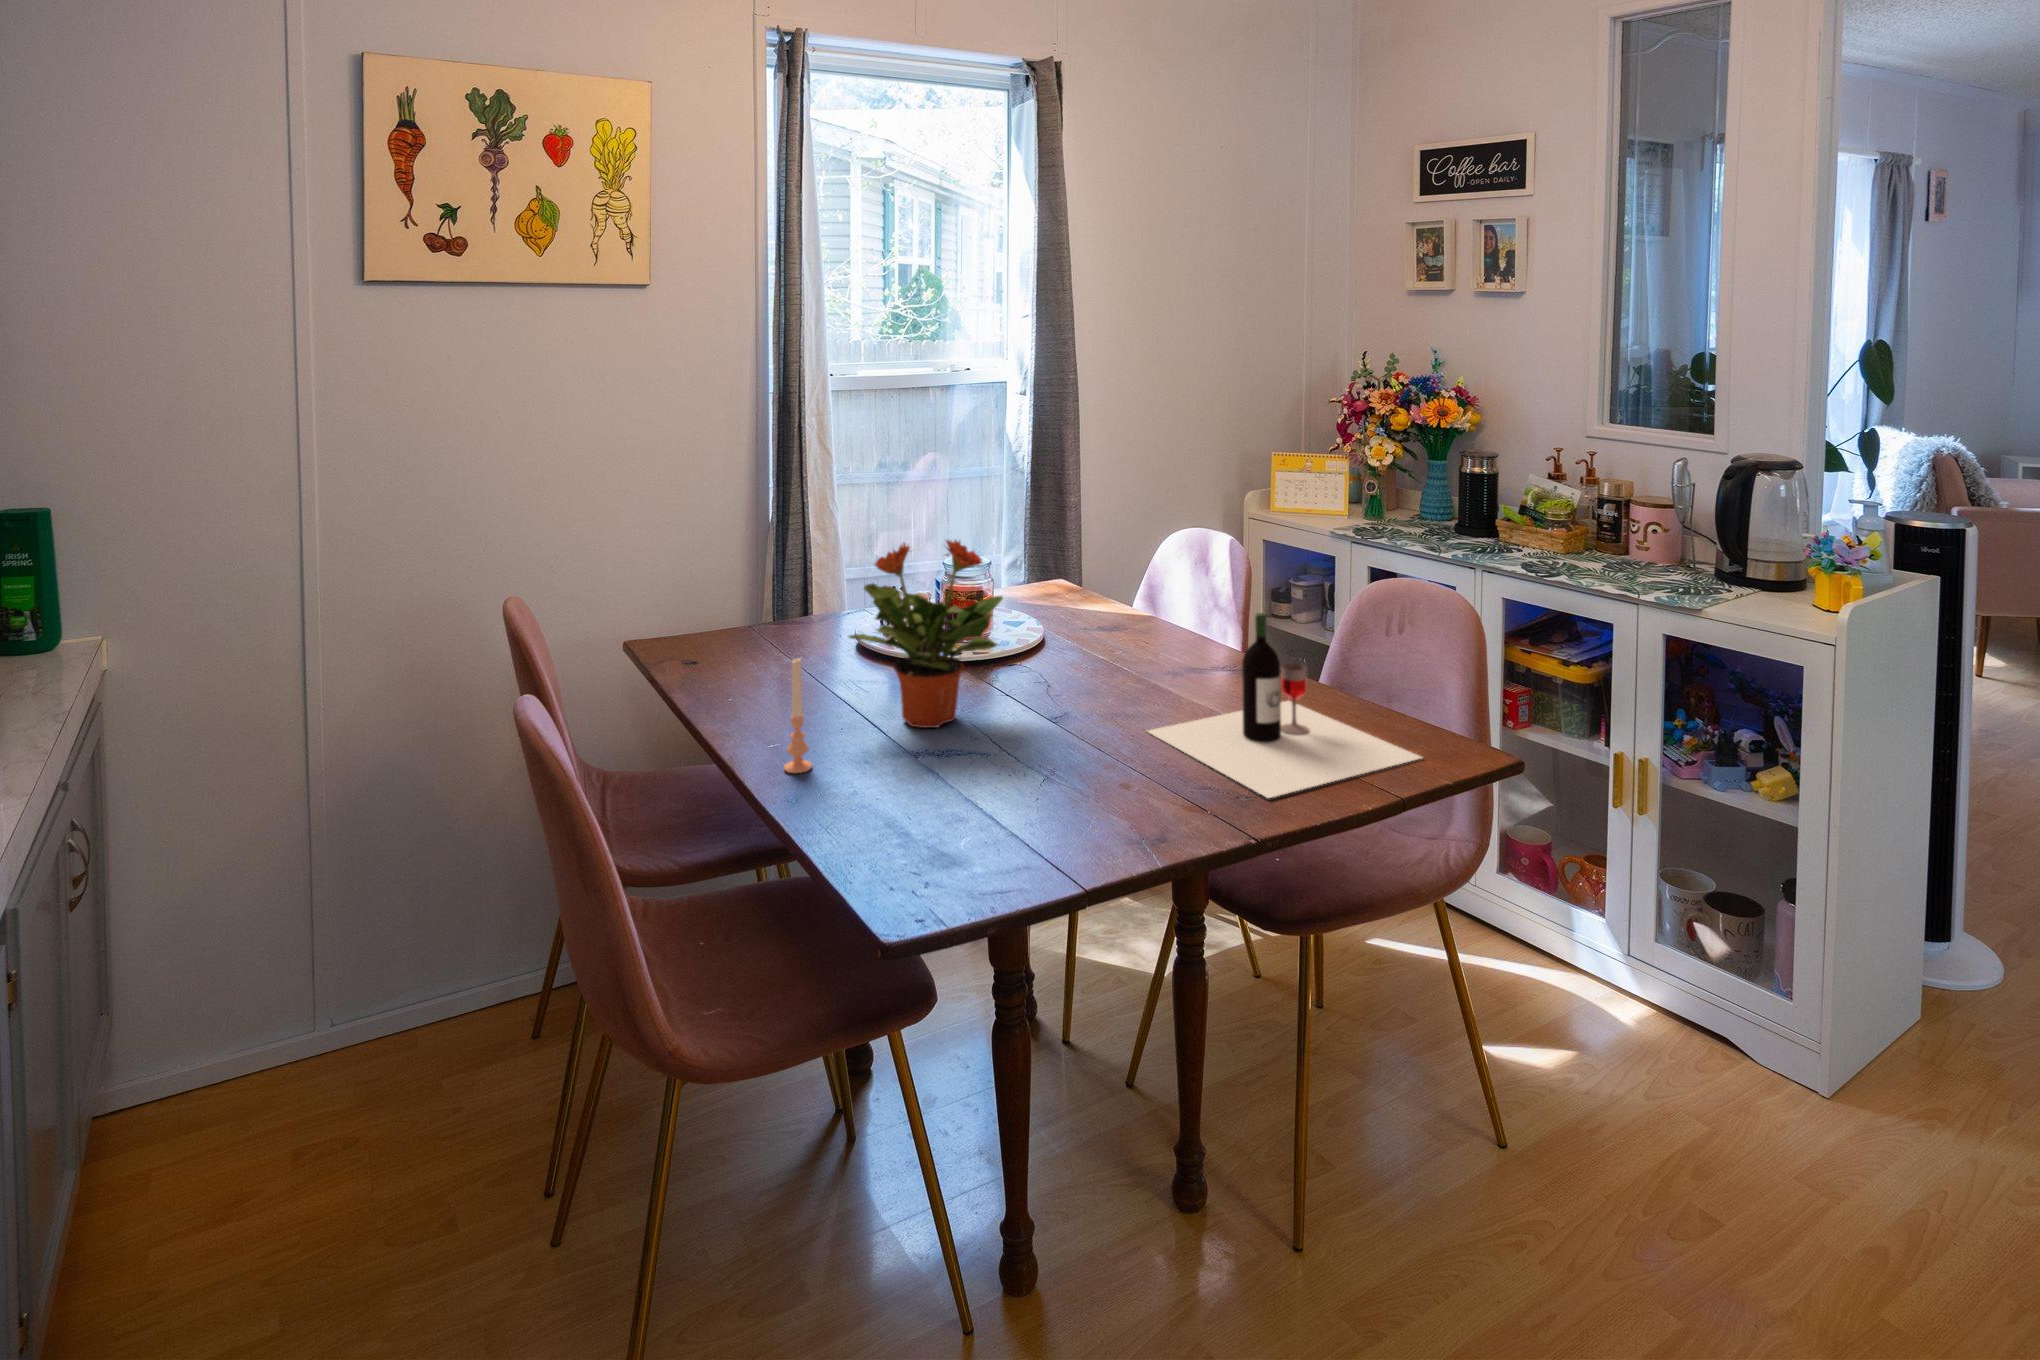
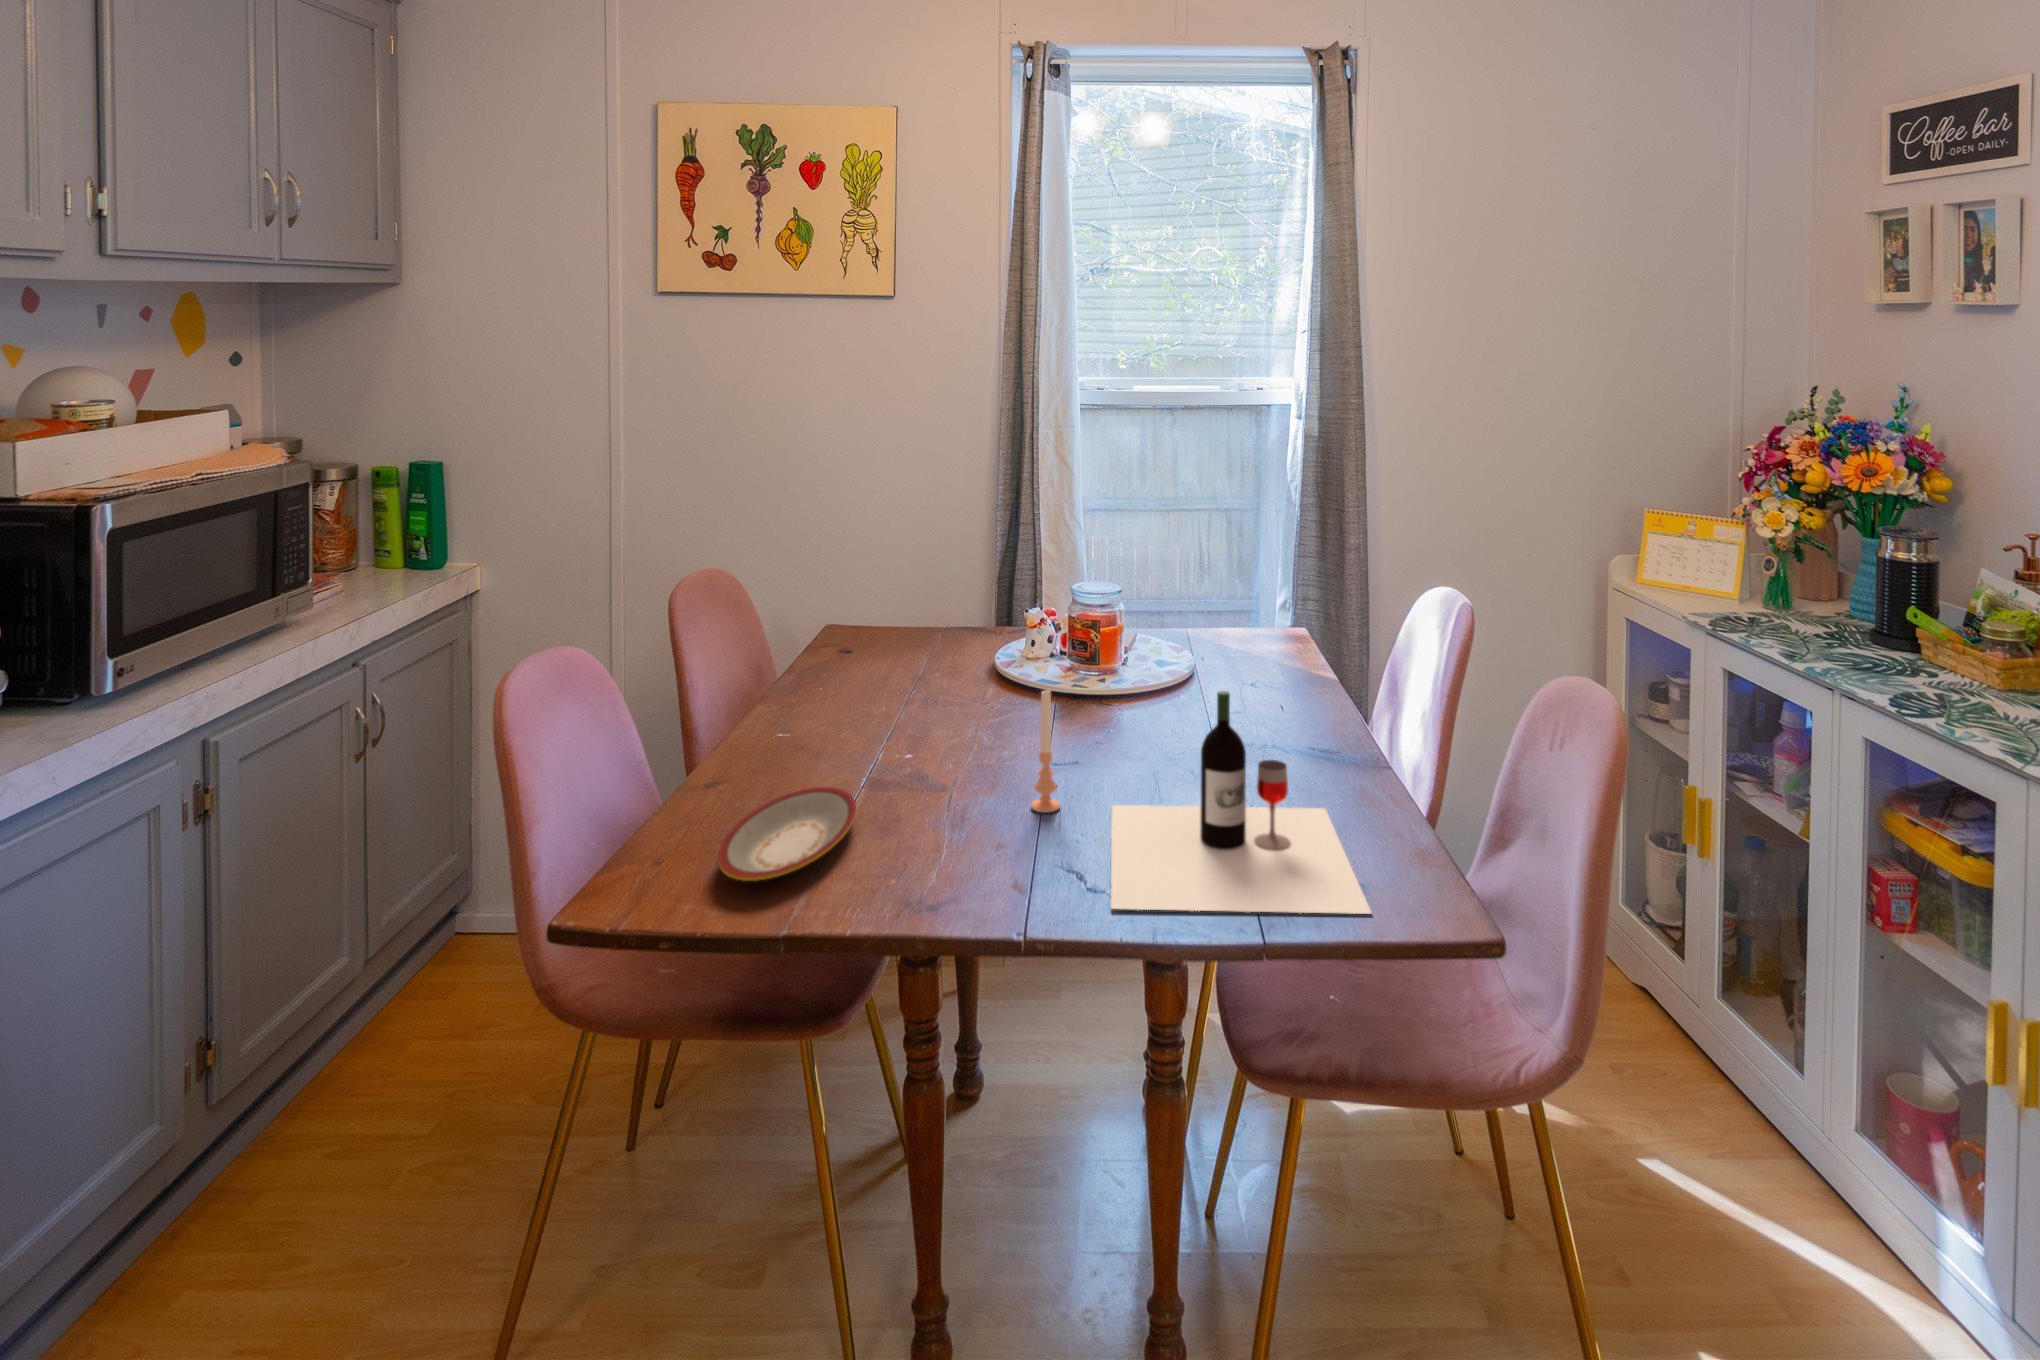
potted plant: present [849,540,1003,728] -> none [854,560,1022,756]
candle: present [784,658,812,773] -> present [1031,690,1060,813]
plate: none [886,765,1011,853] -> present [718,787,856,881]

